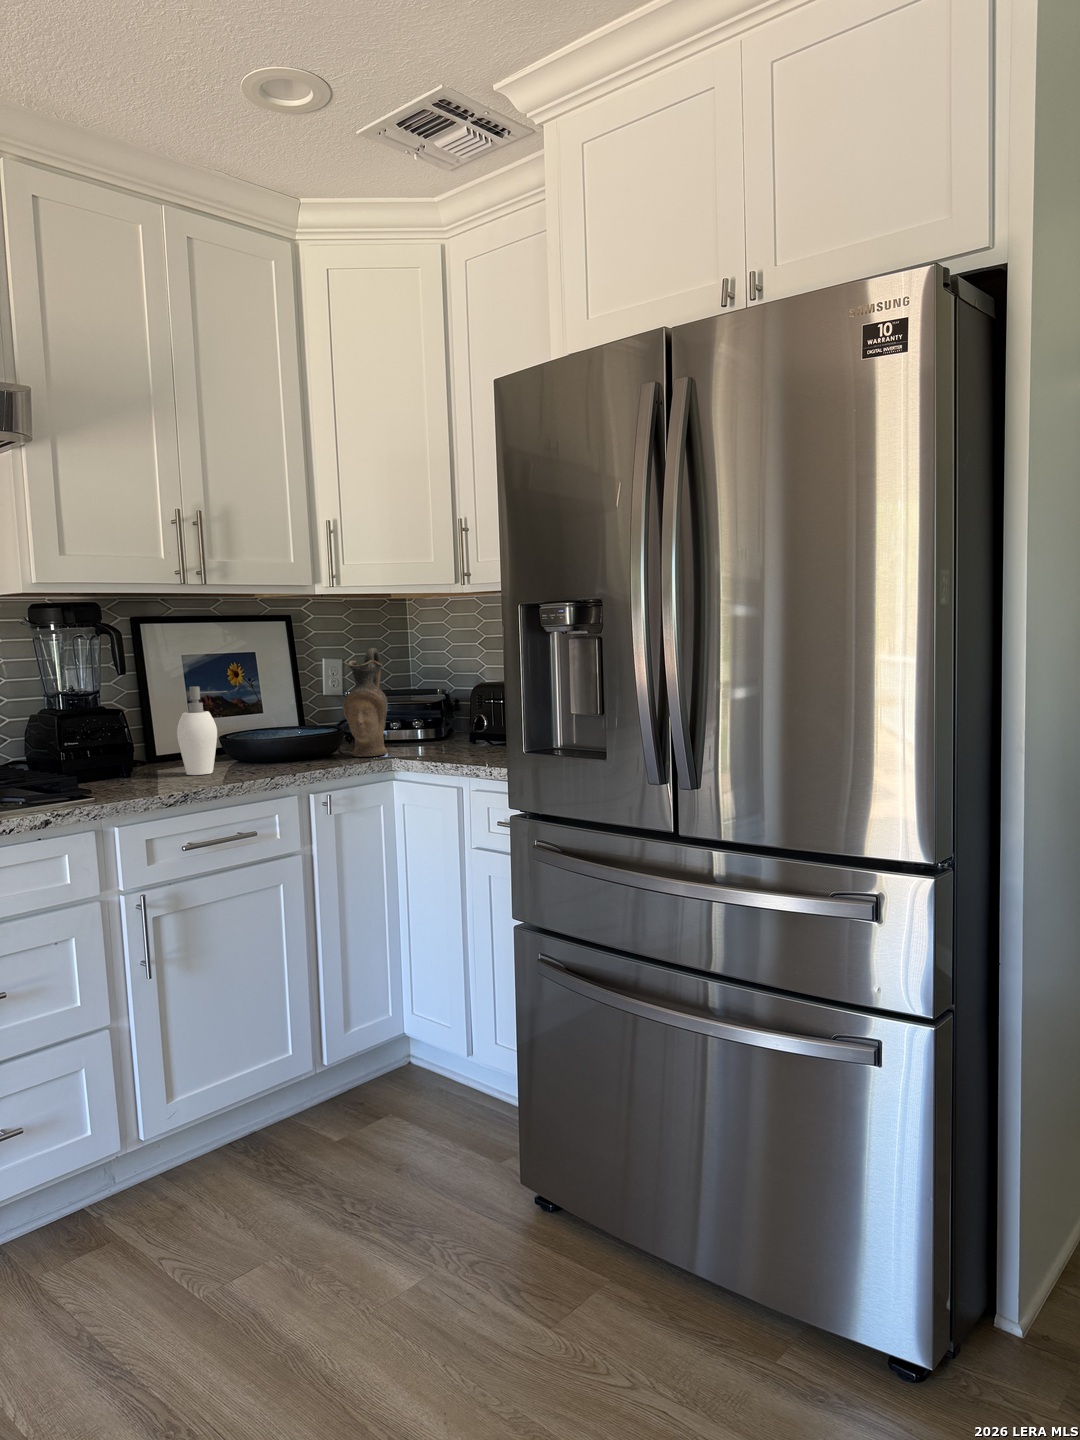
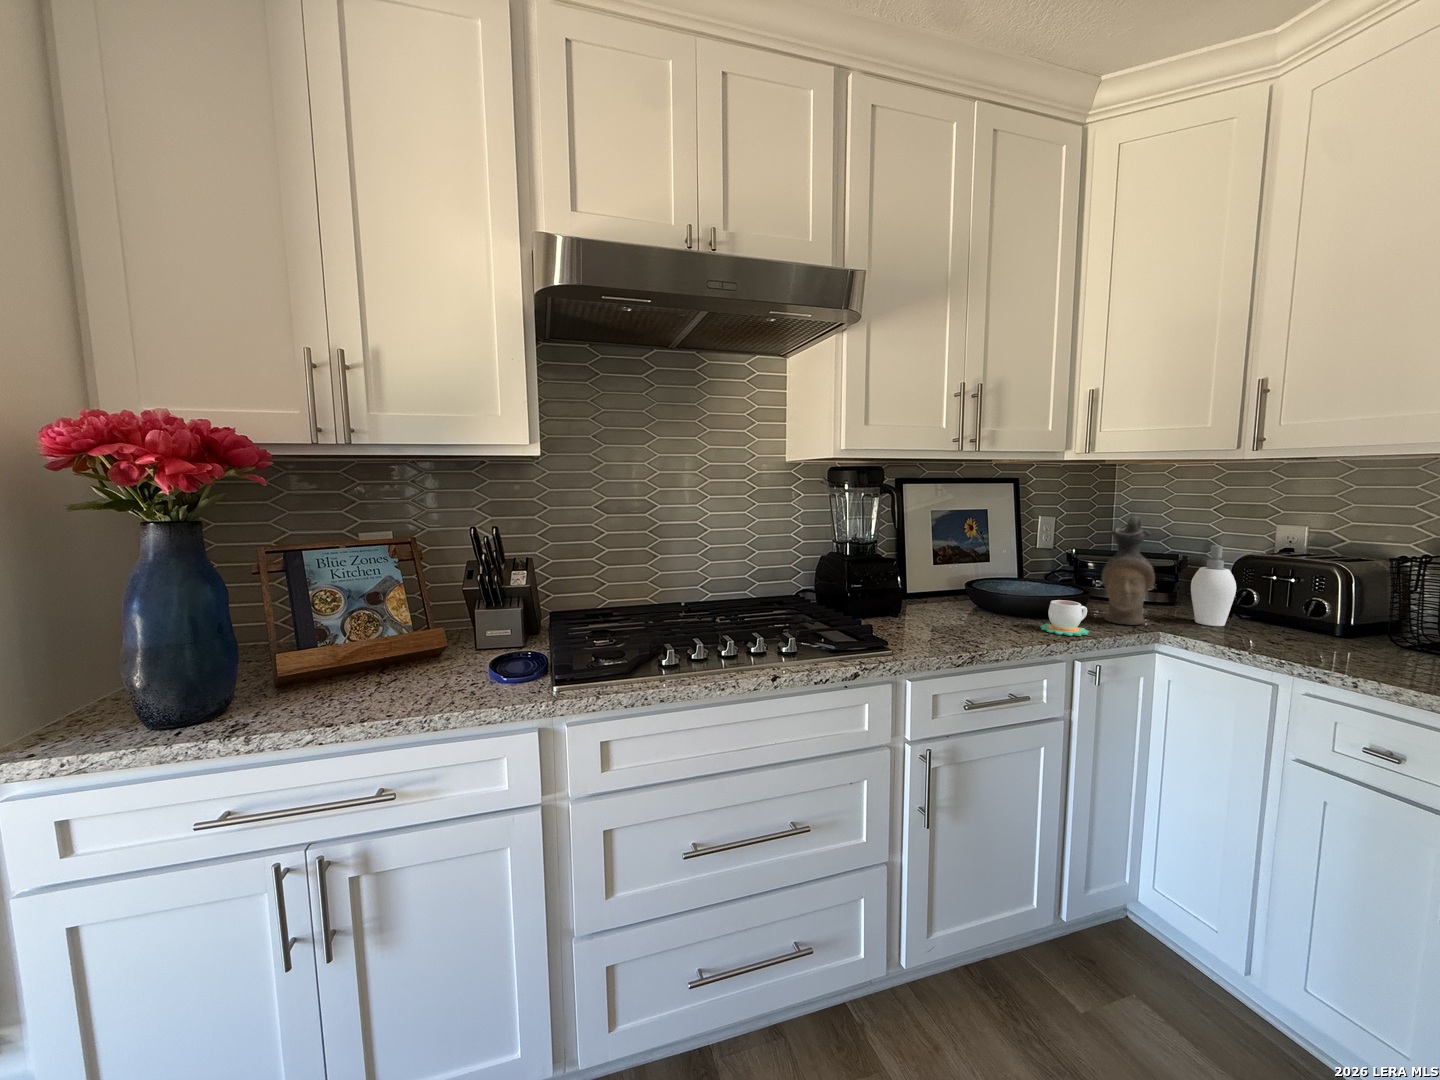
soap dispenser: present [177,686,227,775] -> present [1191,545,1252,626]
mug: none [278,736,322,770] -> present [1040,600,1089,636]

